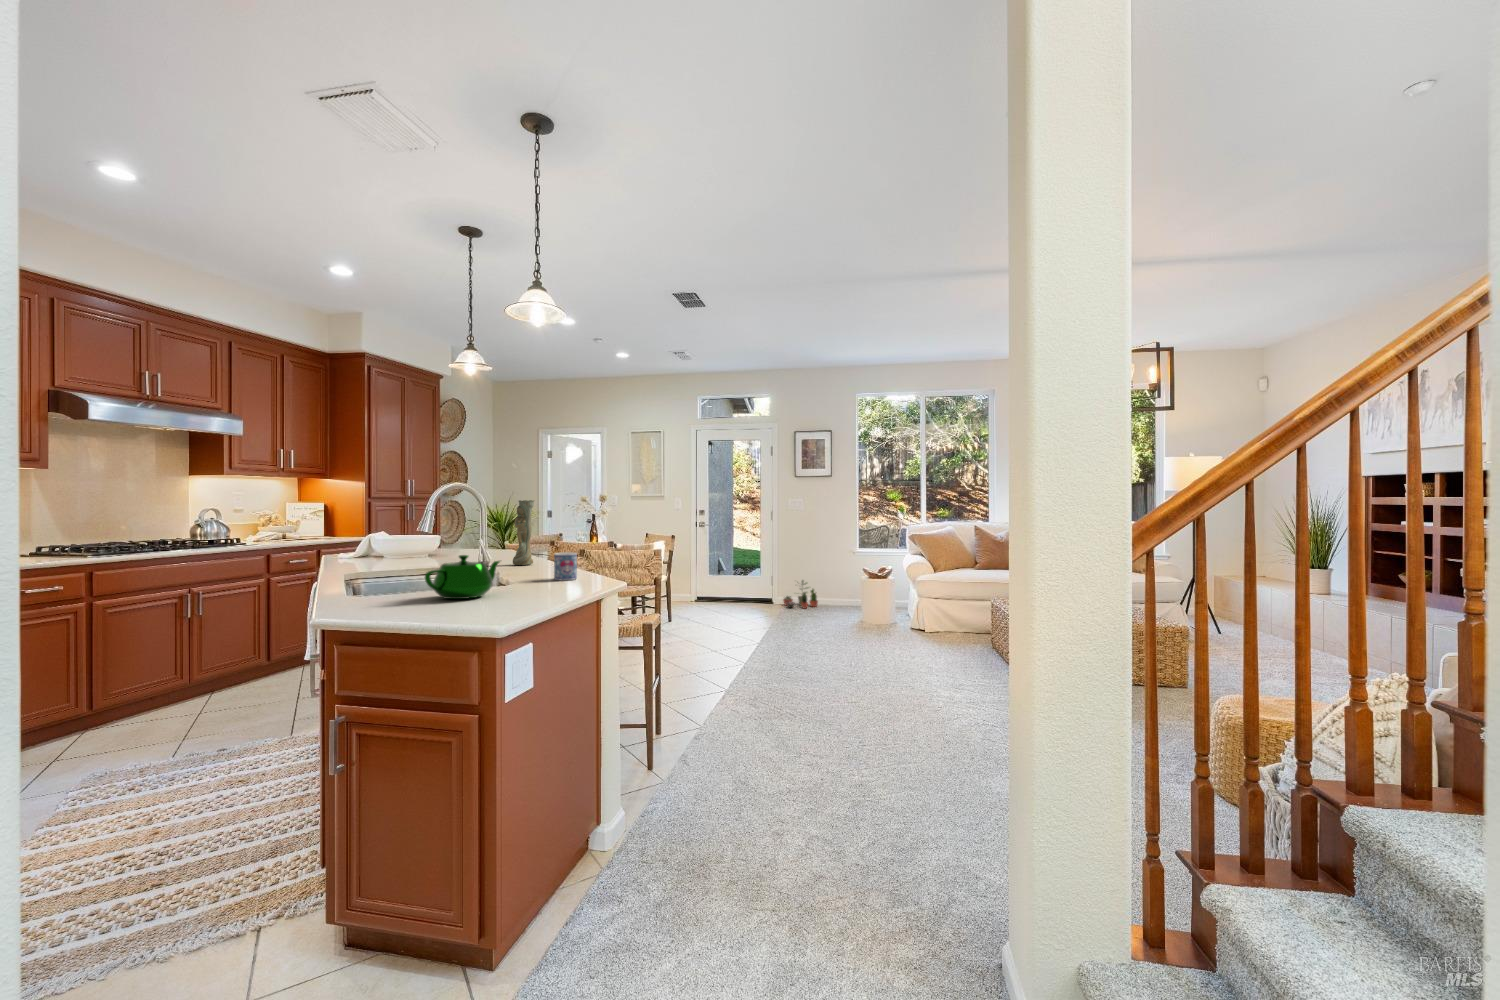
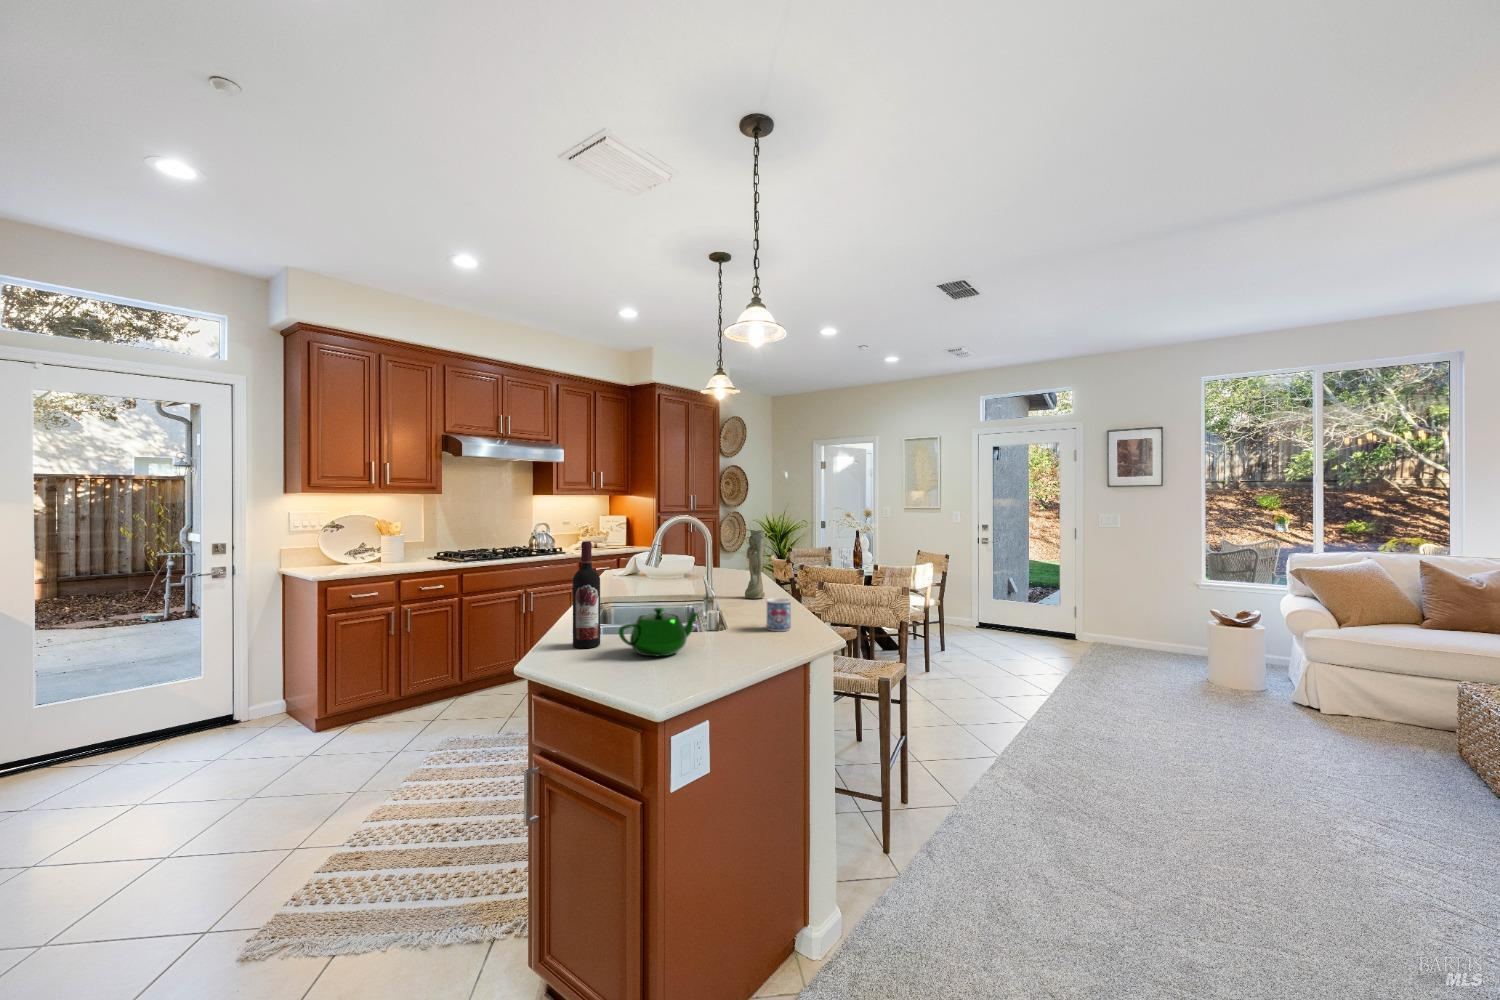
wine bottle: none [361,493,393,600] -> present [573,541,600,648]
potted plant: present [783,580,818,609] -> none [1089,614,1141,651]

